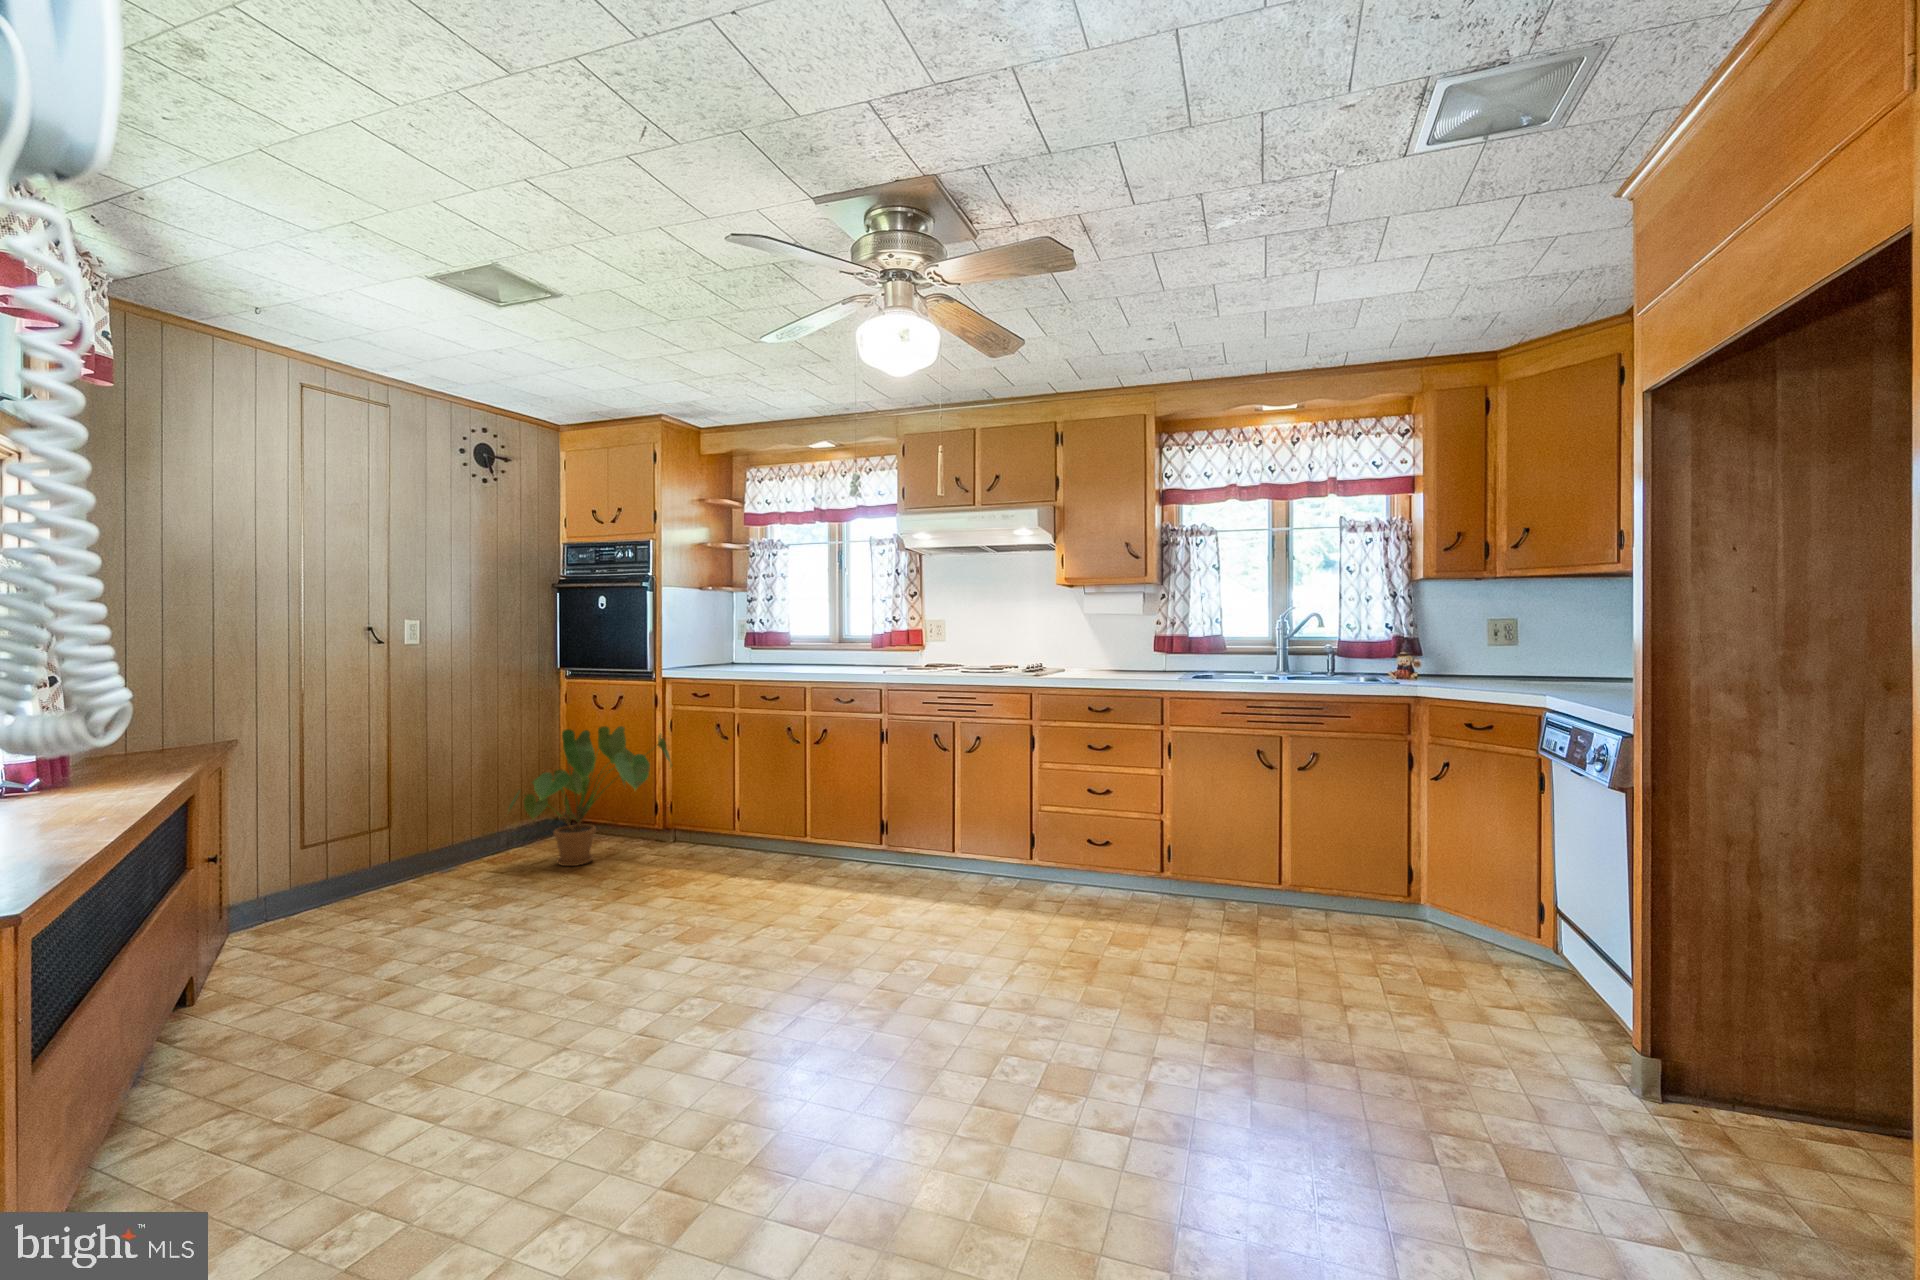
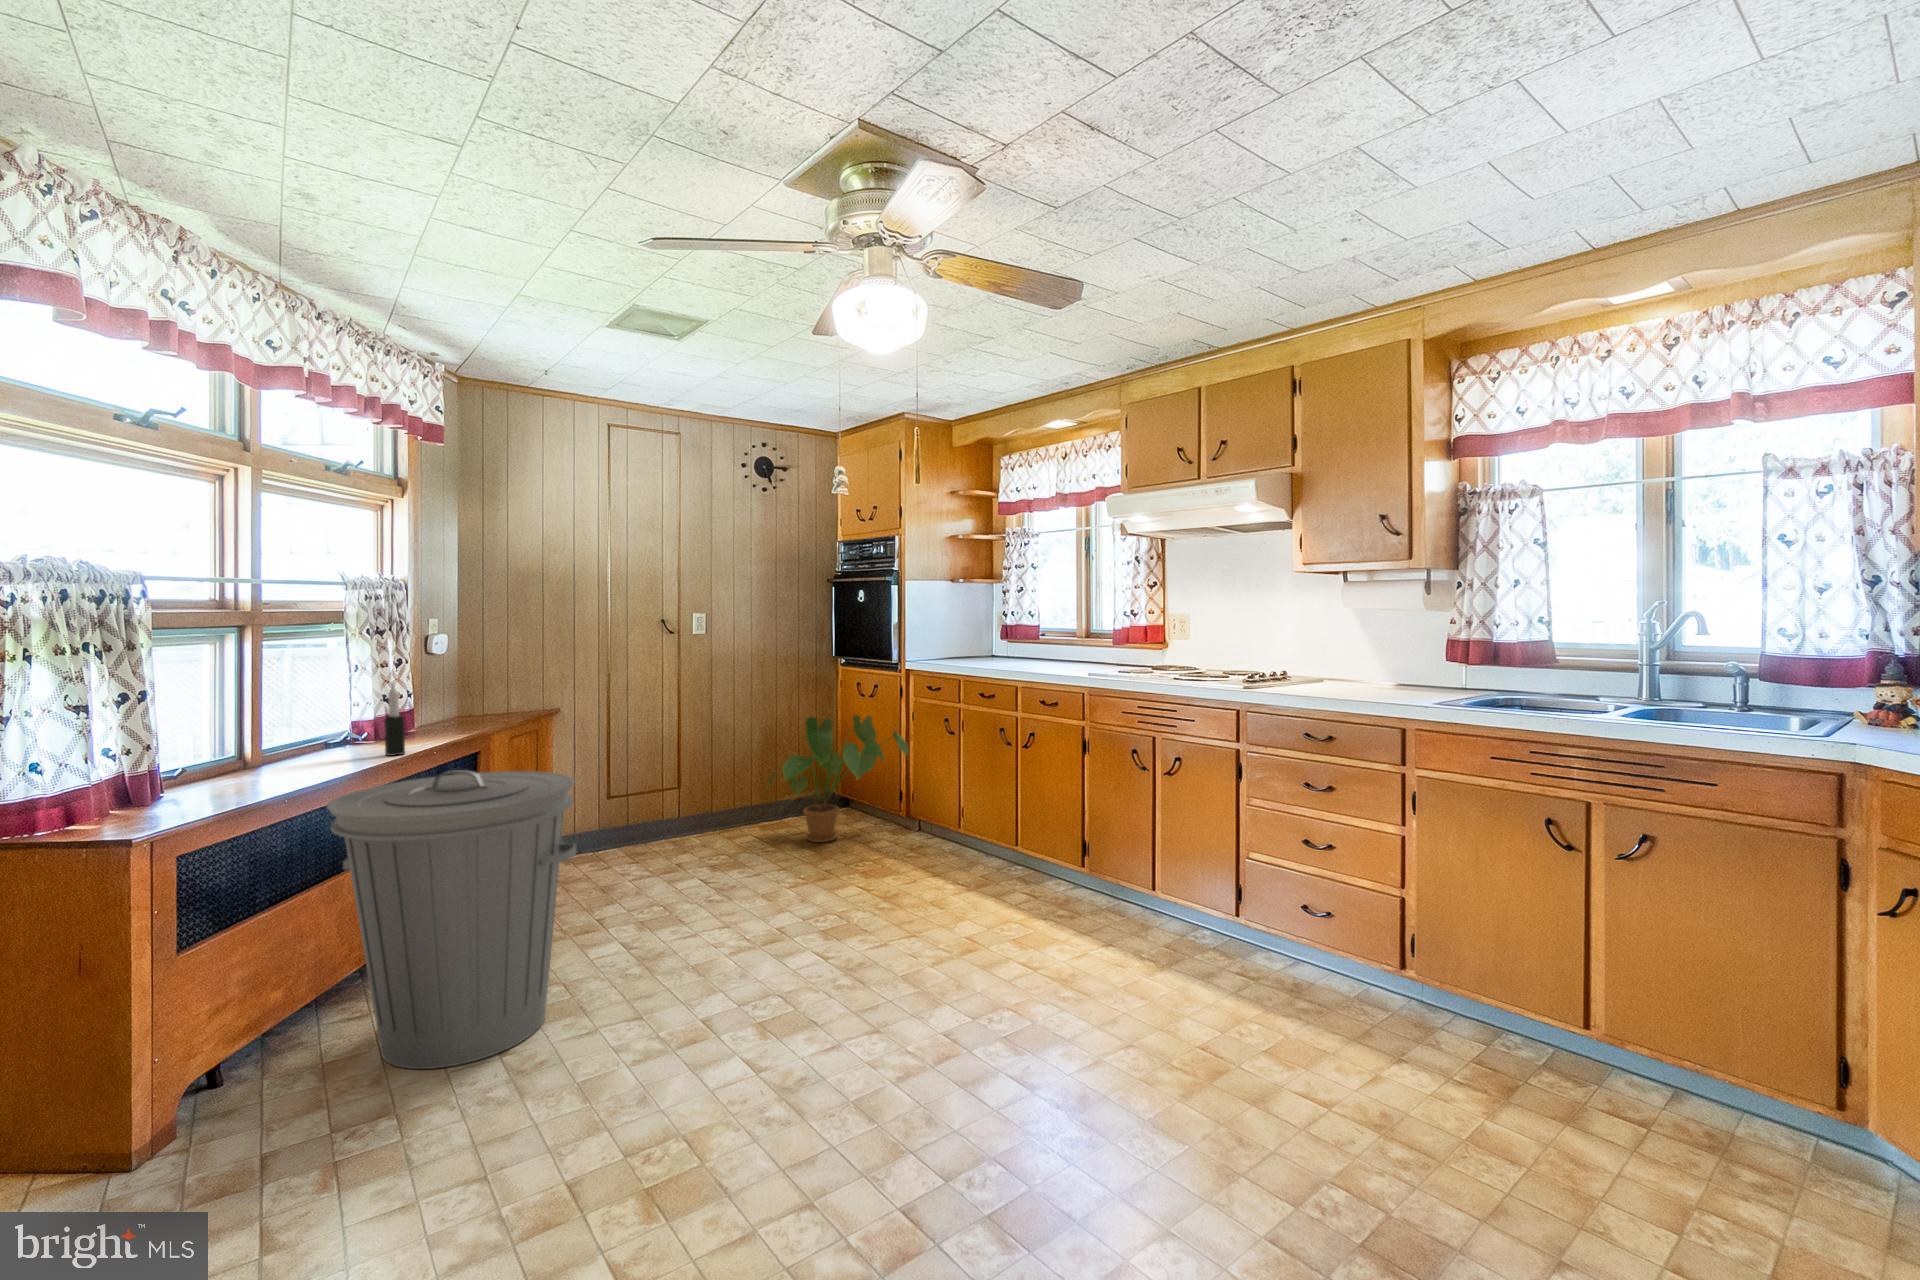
candle: none [73,695,108,794] -> present [384,684,405,756]
trash can: none [144,788,478,1166] -> present [327,770,576,1069]

